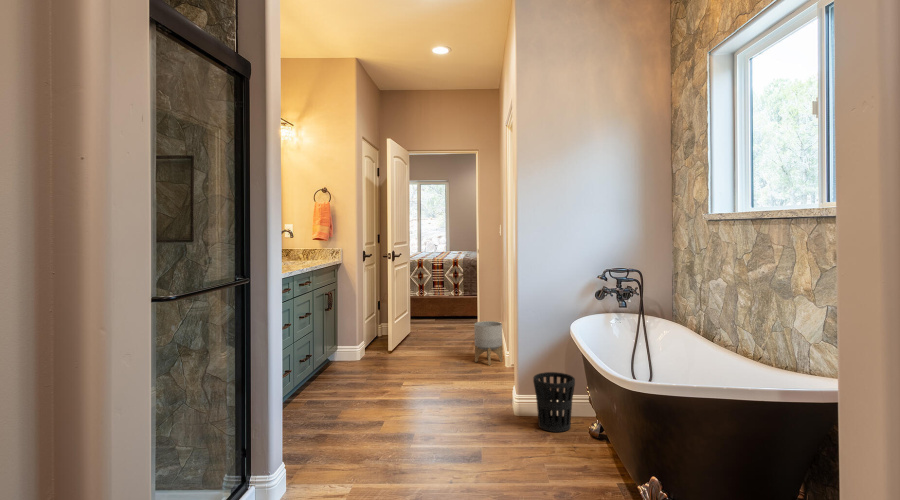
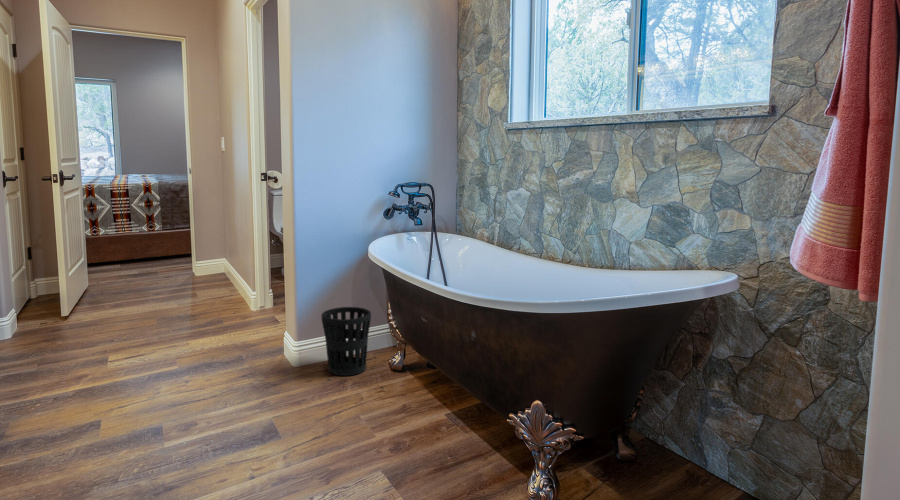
planter: present [474,321,503,365] -> none [205,258,246,313]

